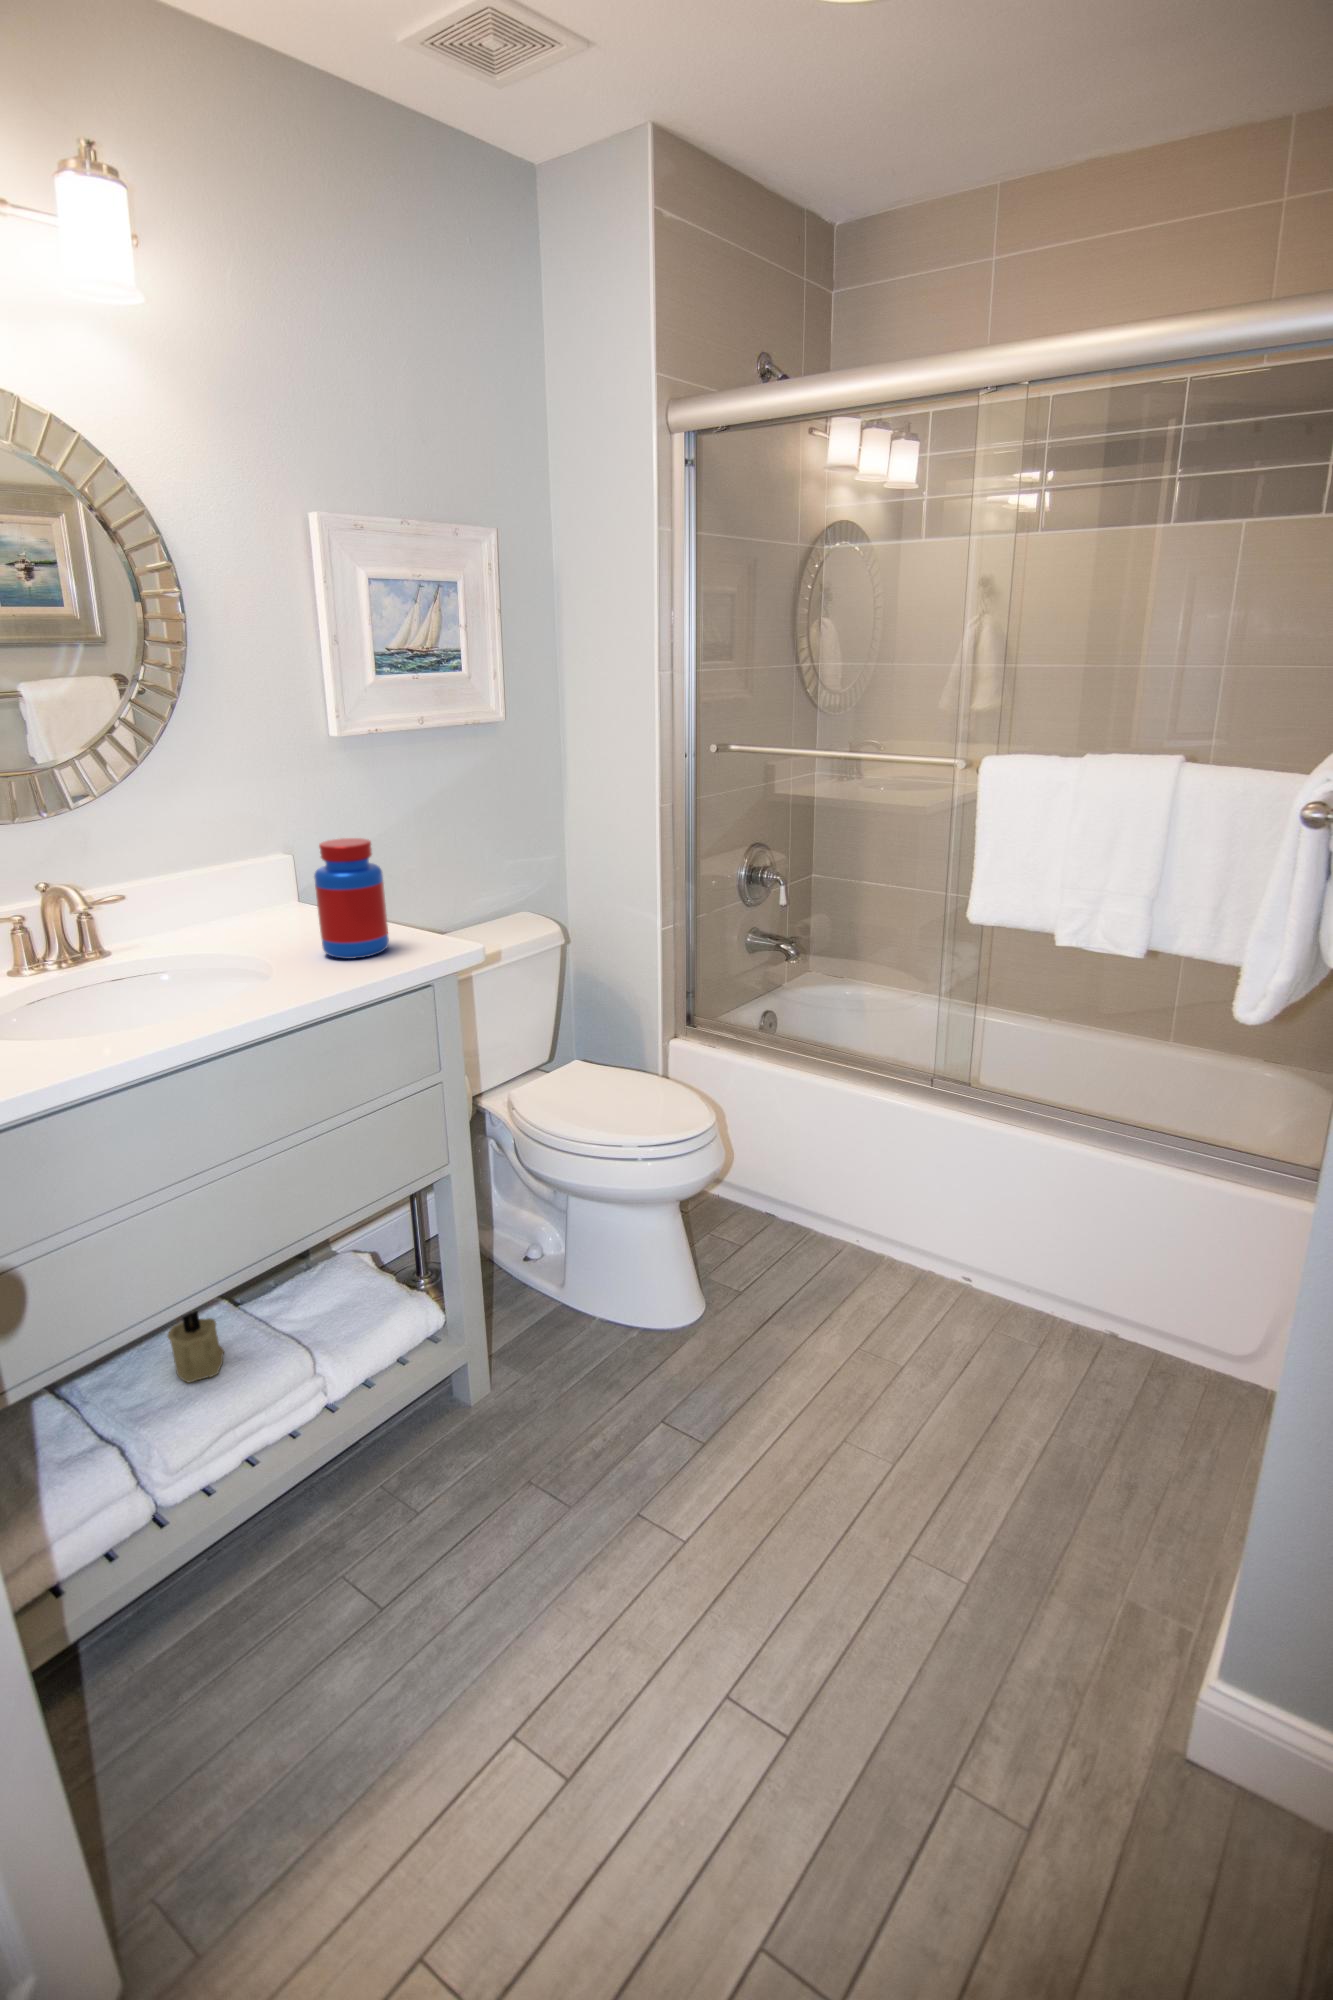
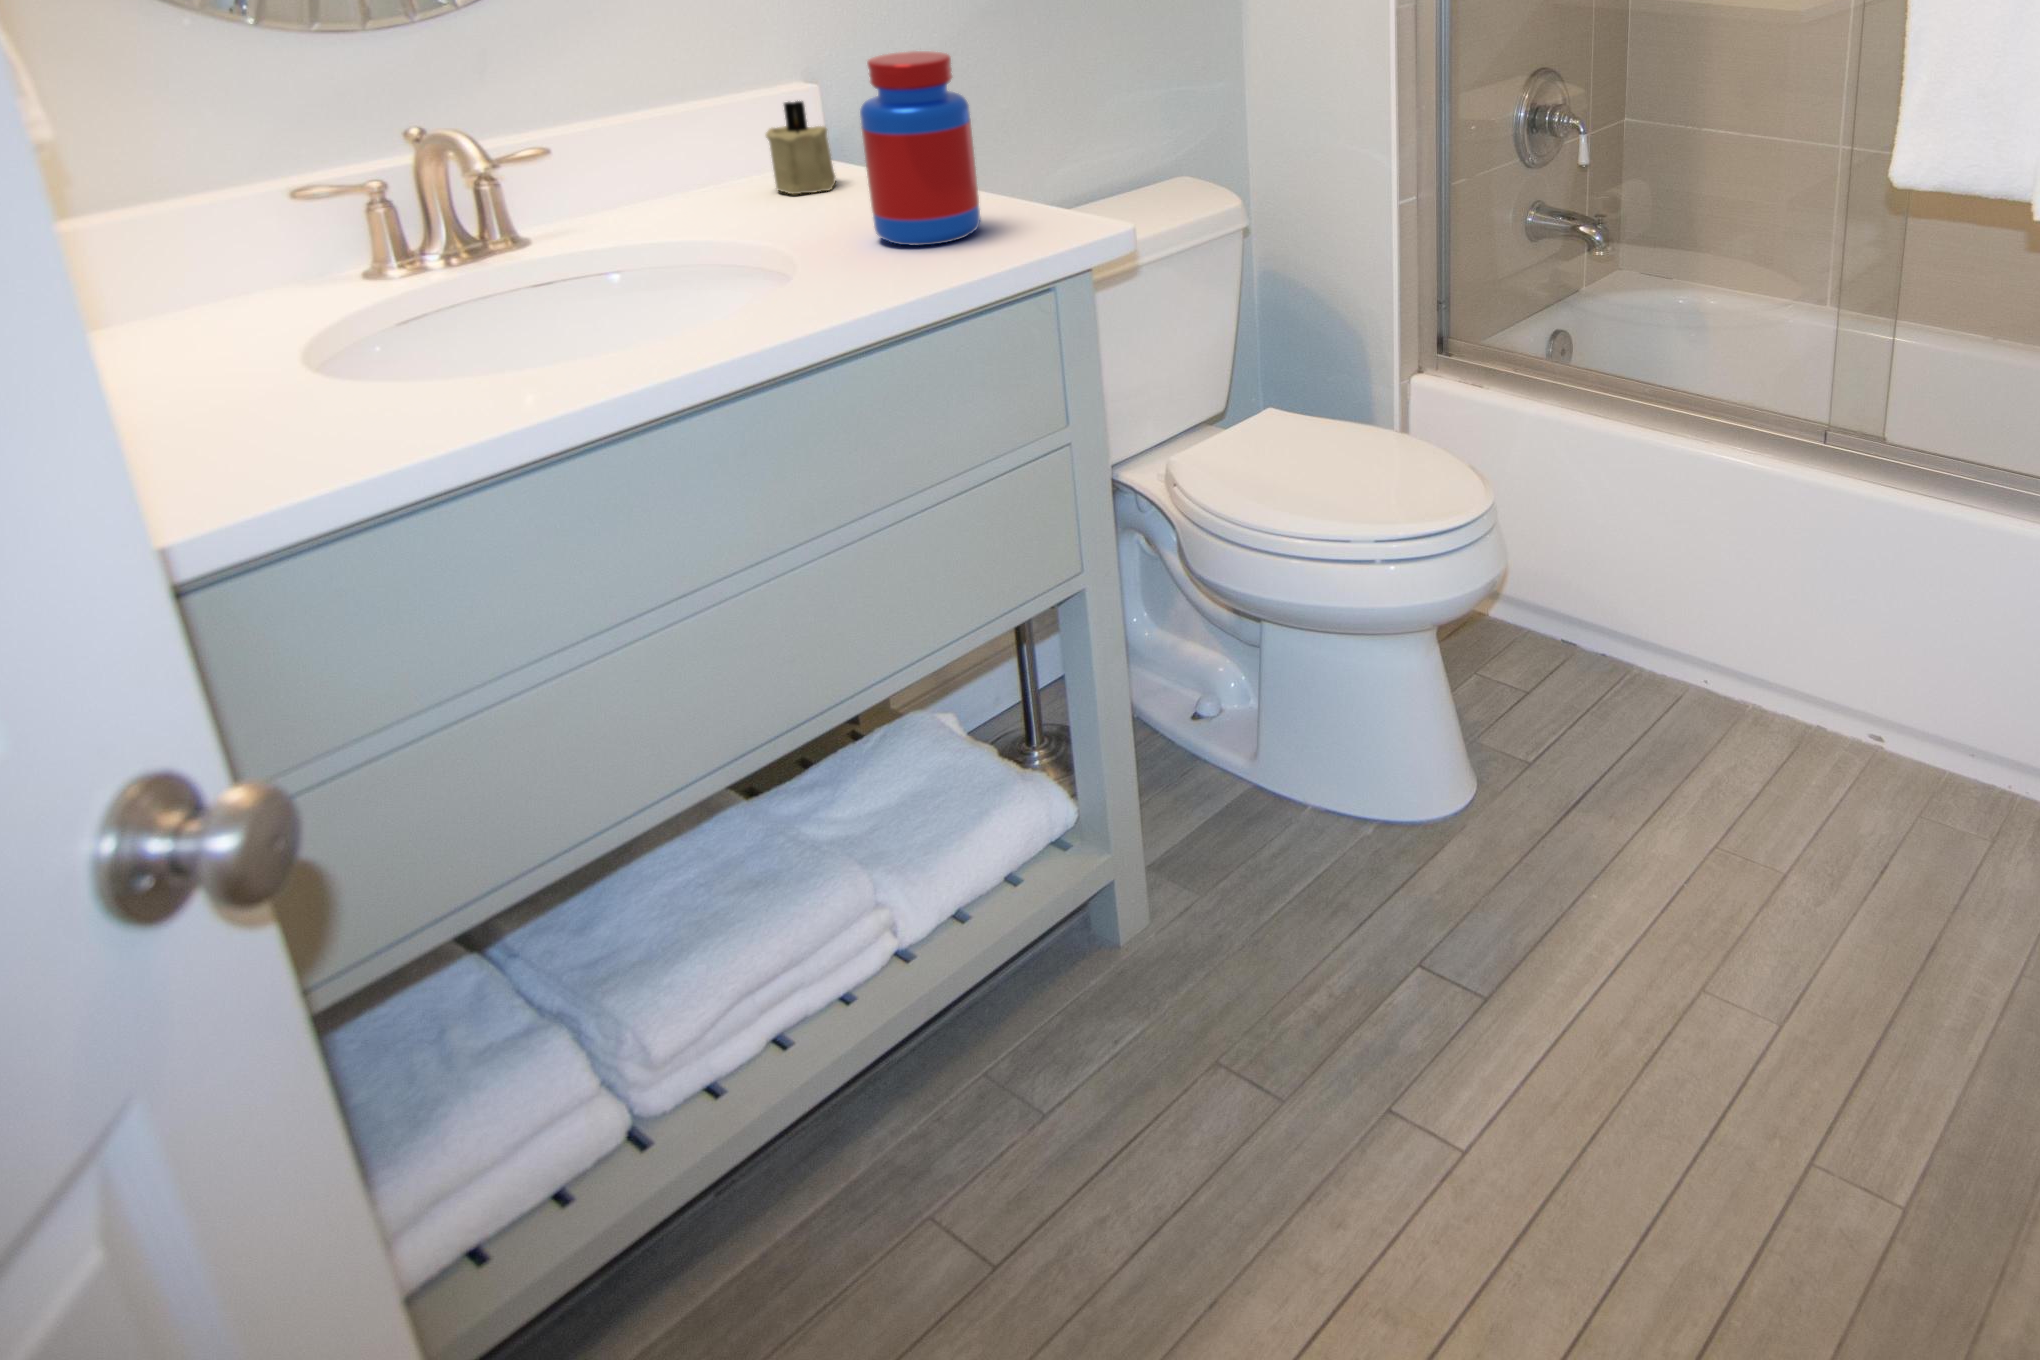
candle: present [168,1311,224,1382] -> present [766,101,835,194]

